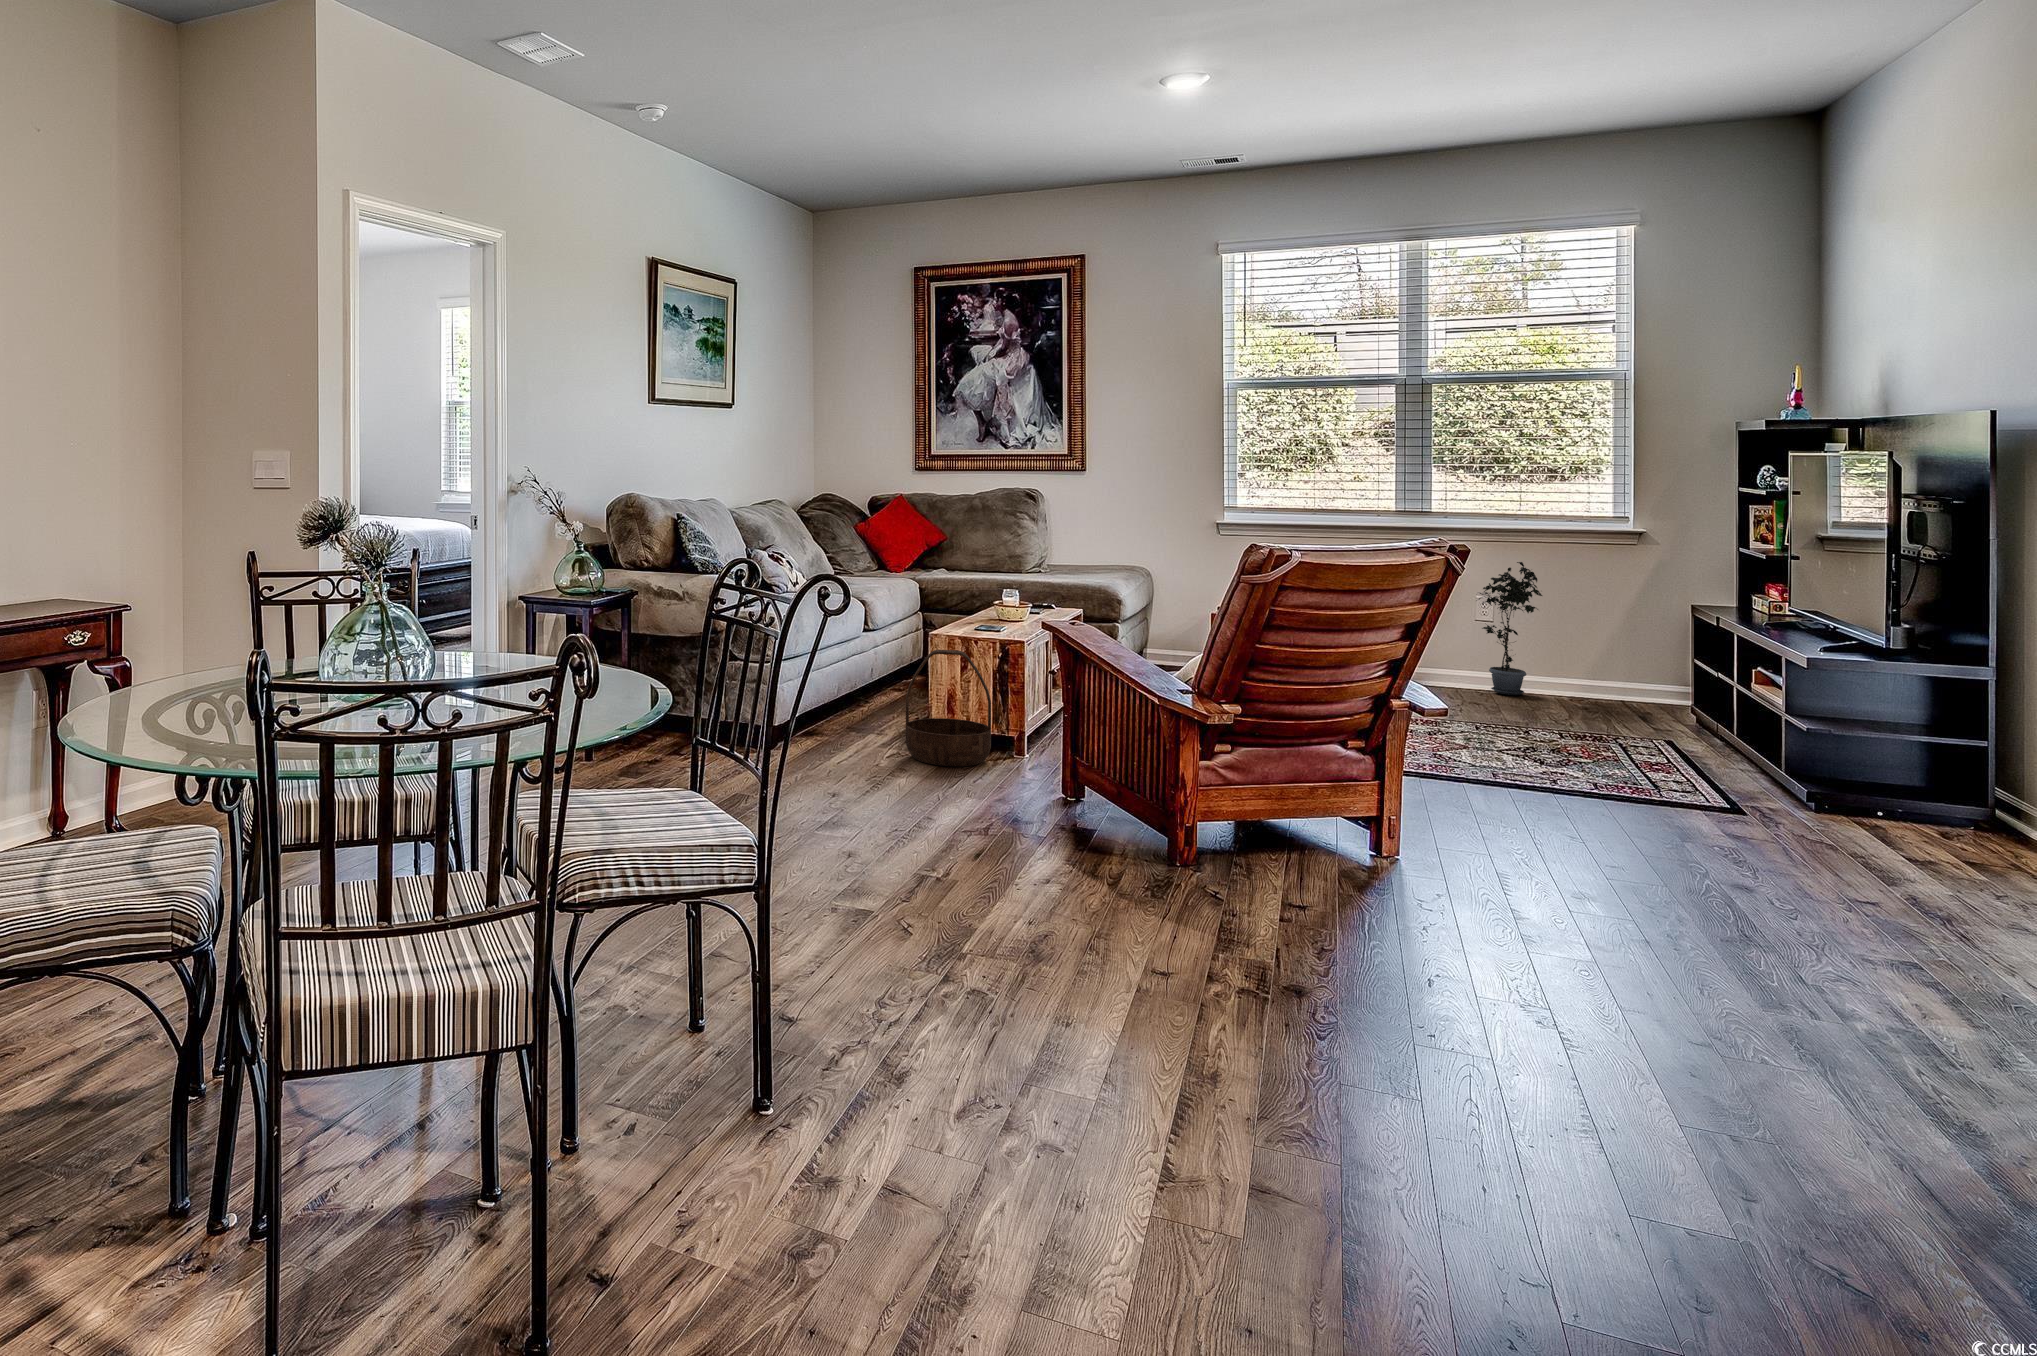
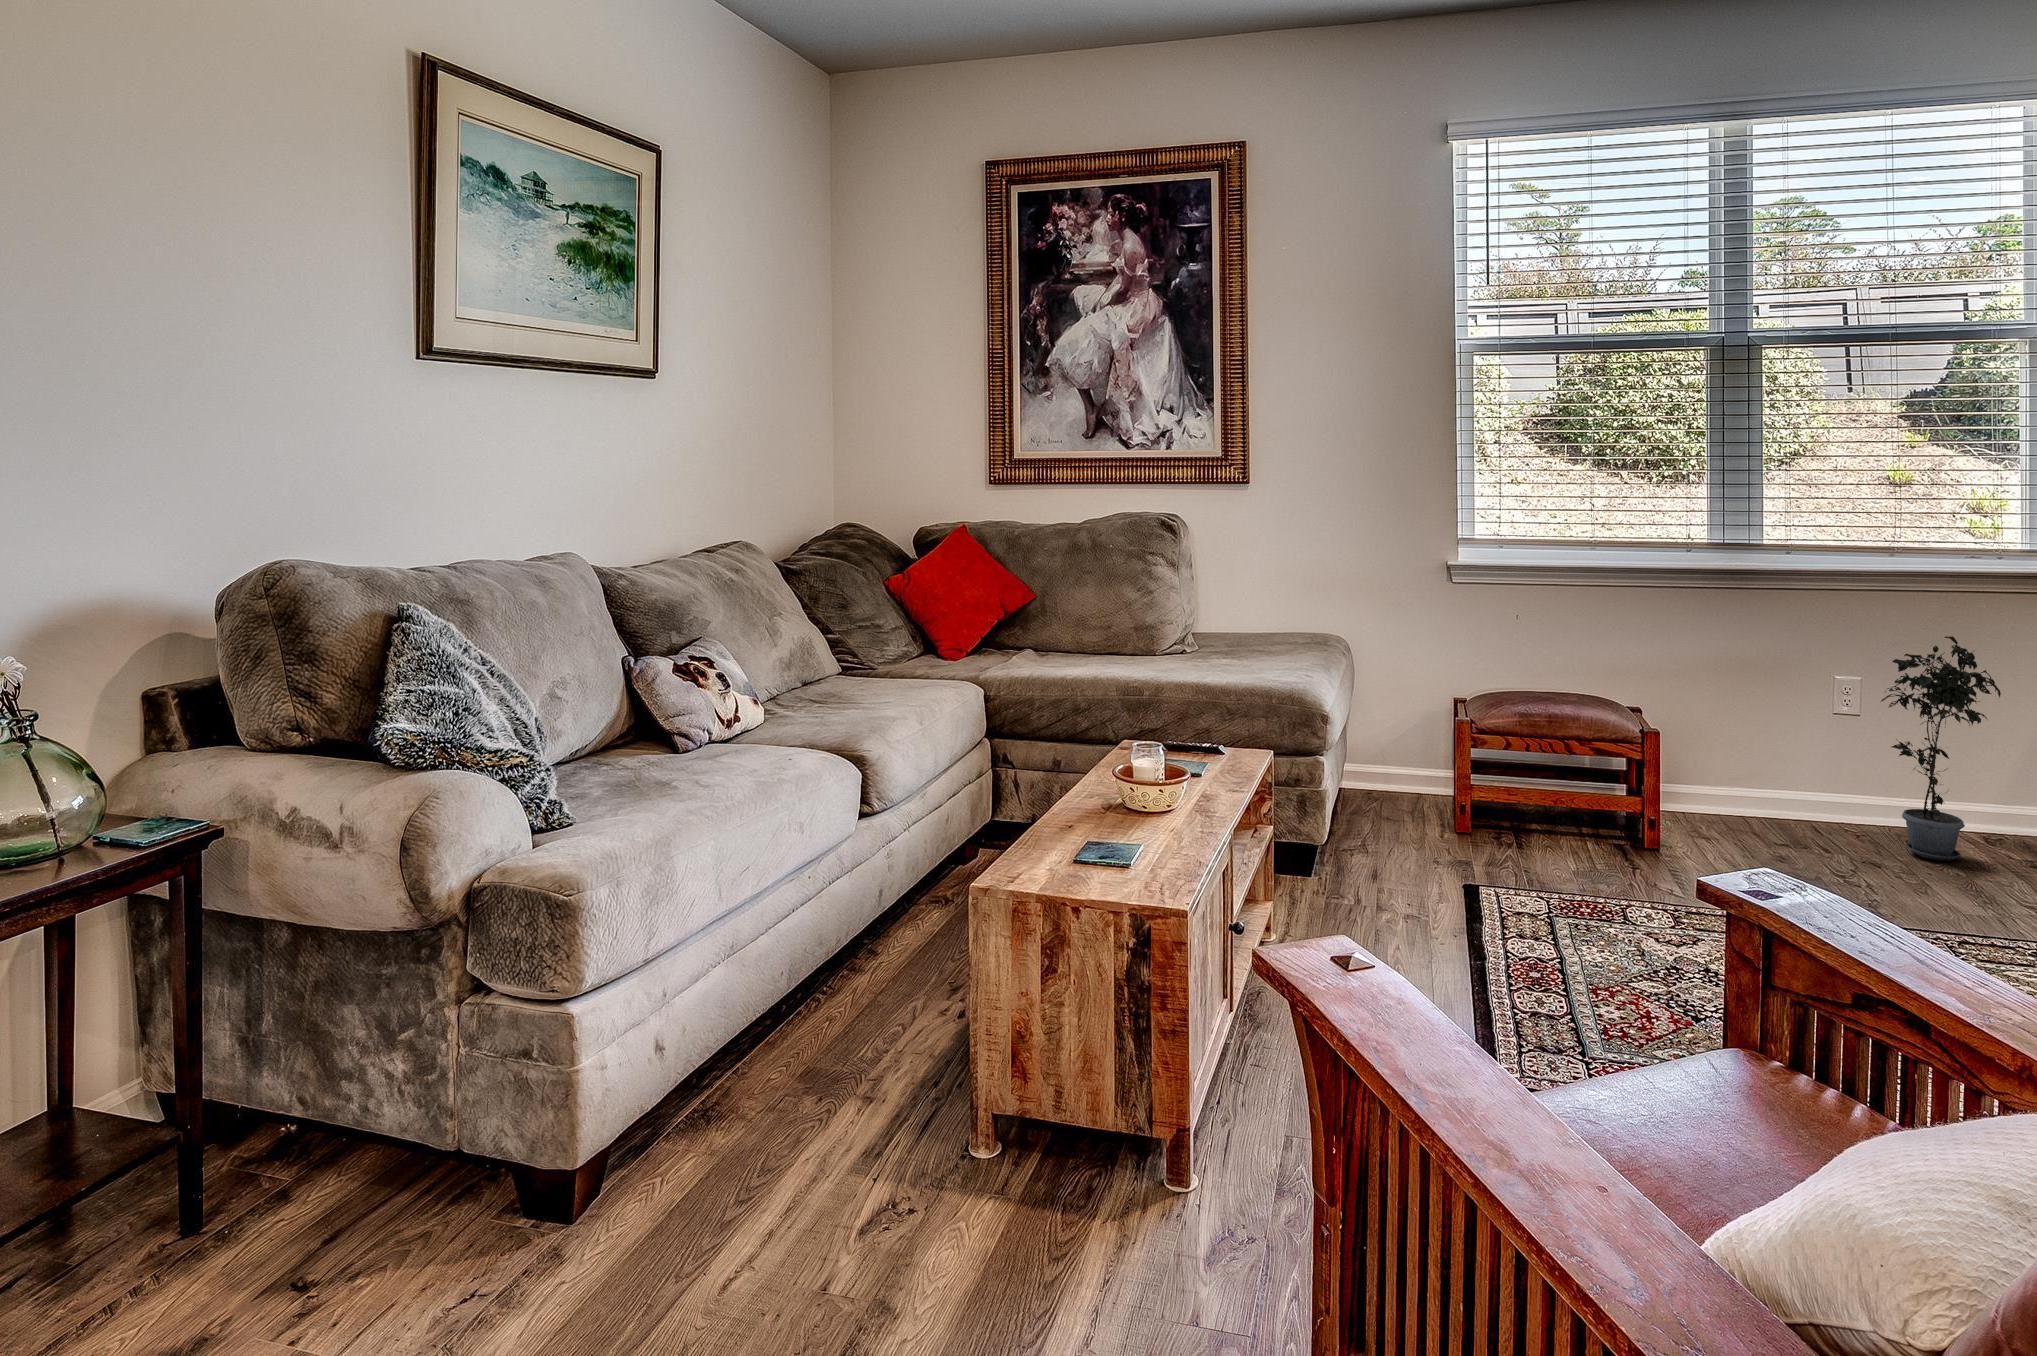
basket: present [906,650,991,766] -> none [903,958,1111,1286]

